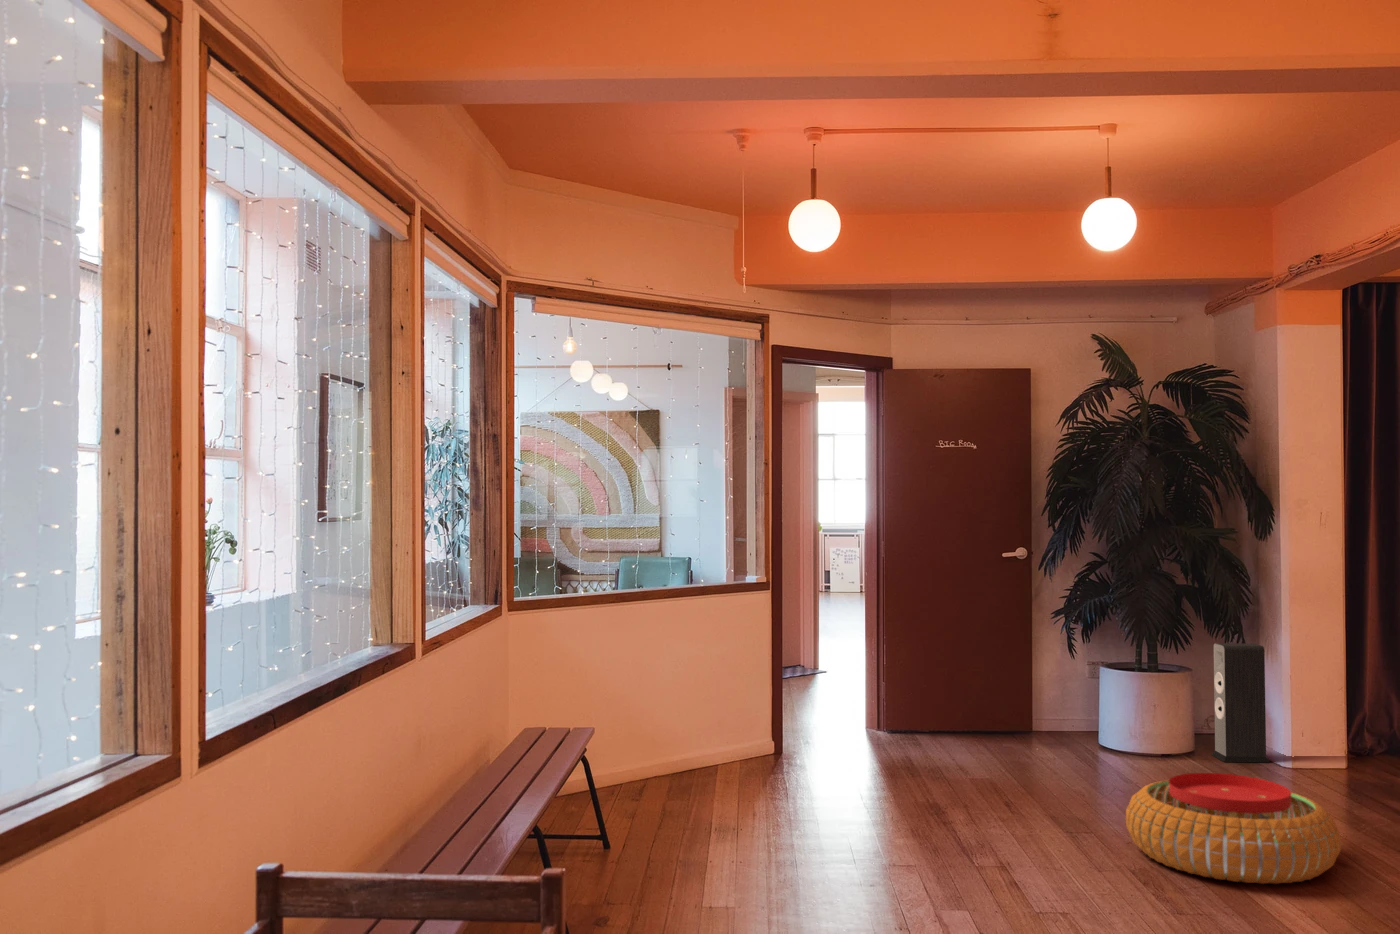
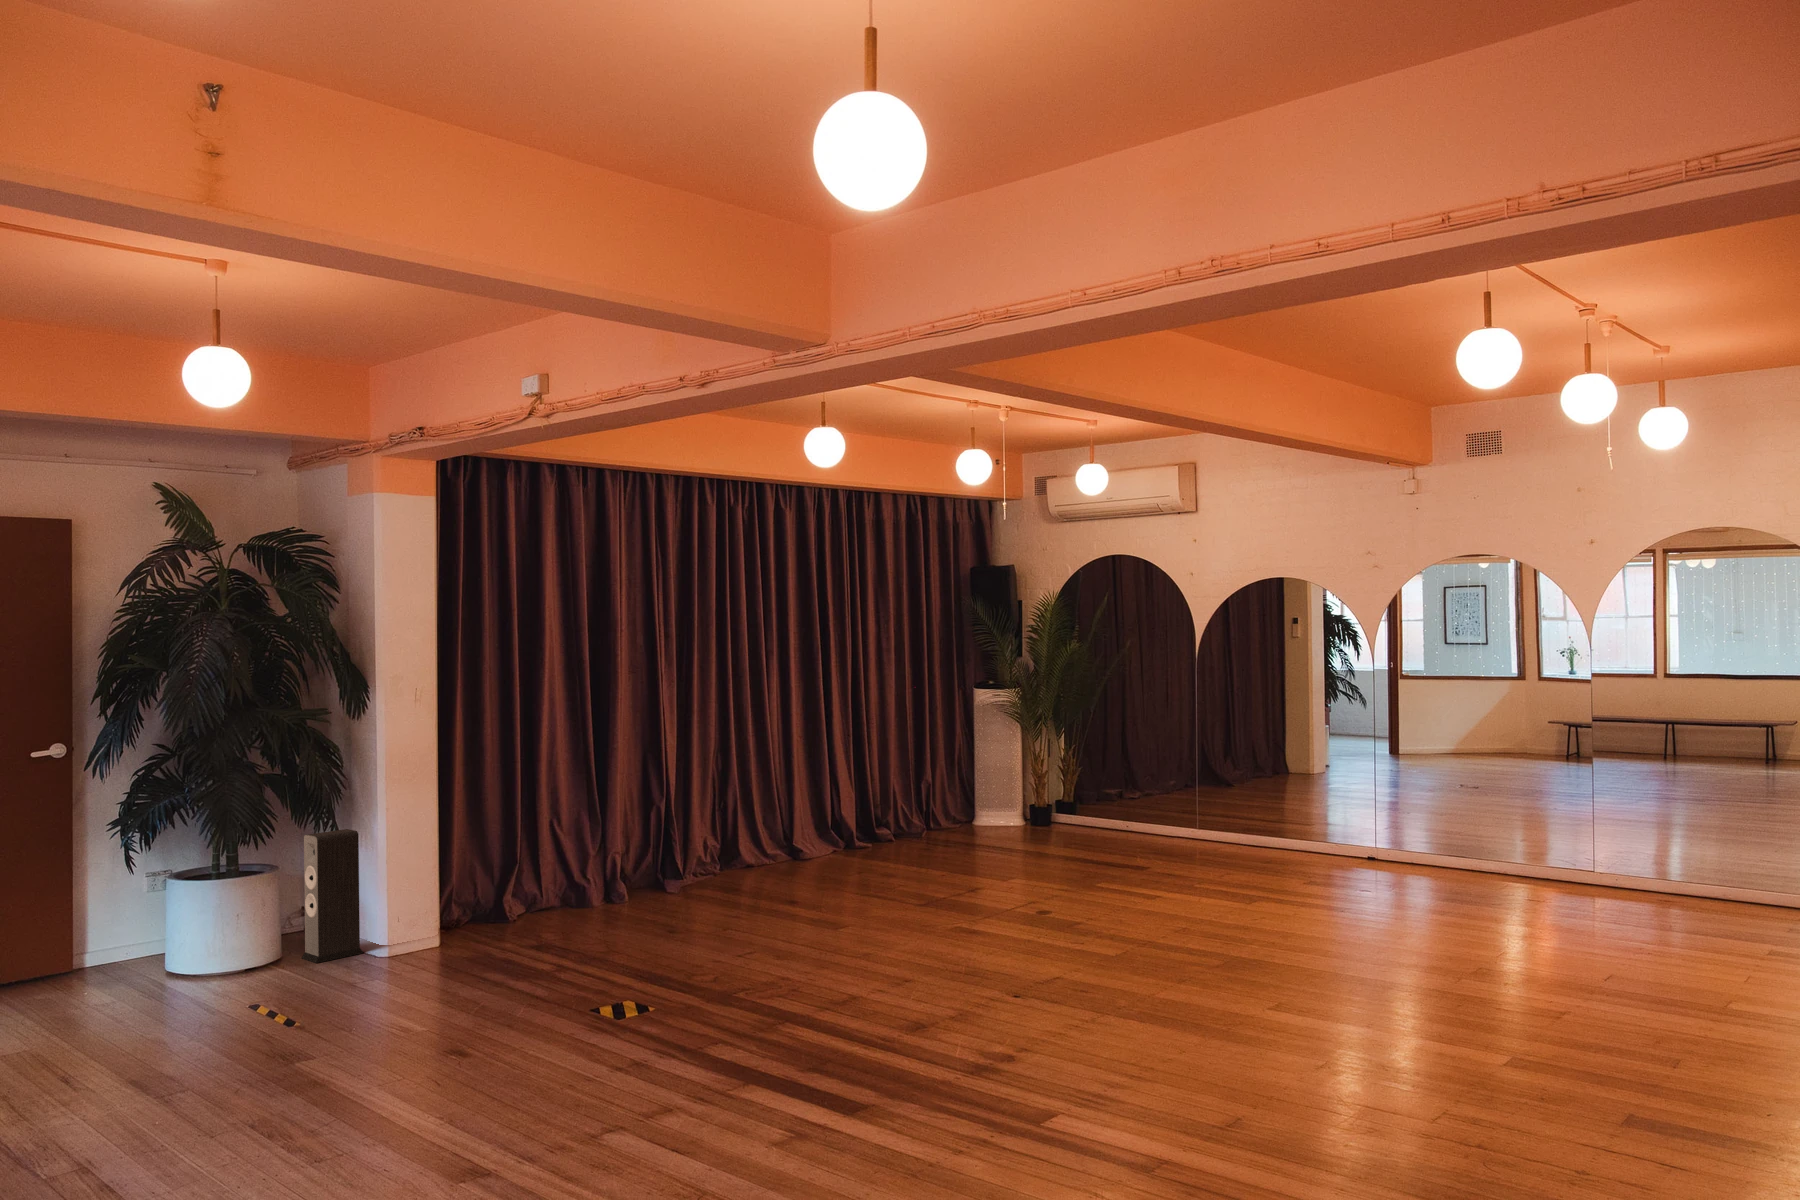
pouf: present [1126,773,1341,884] -> none [232,979,456,1101]

